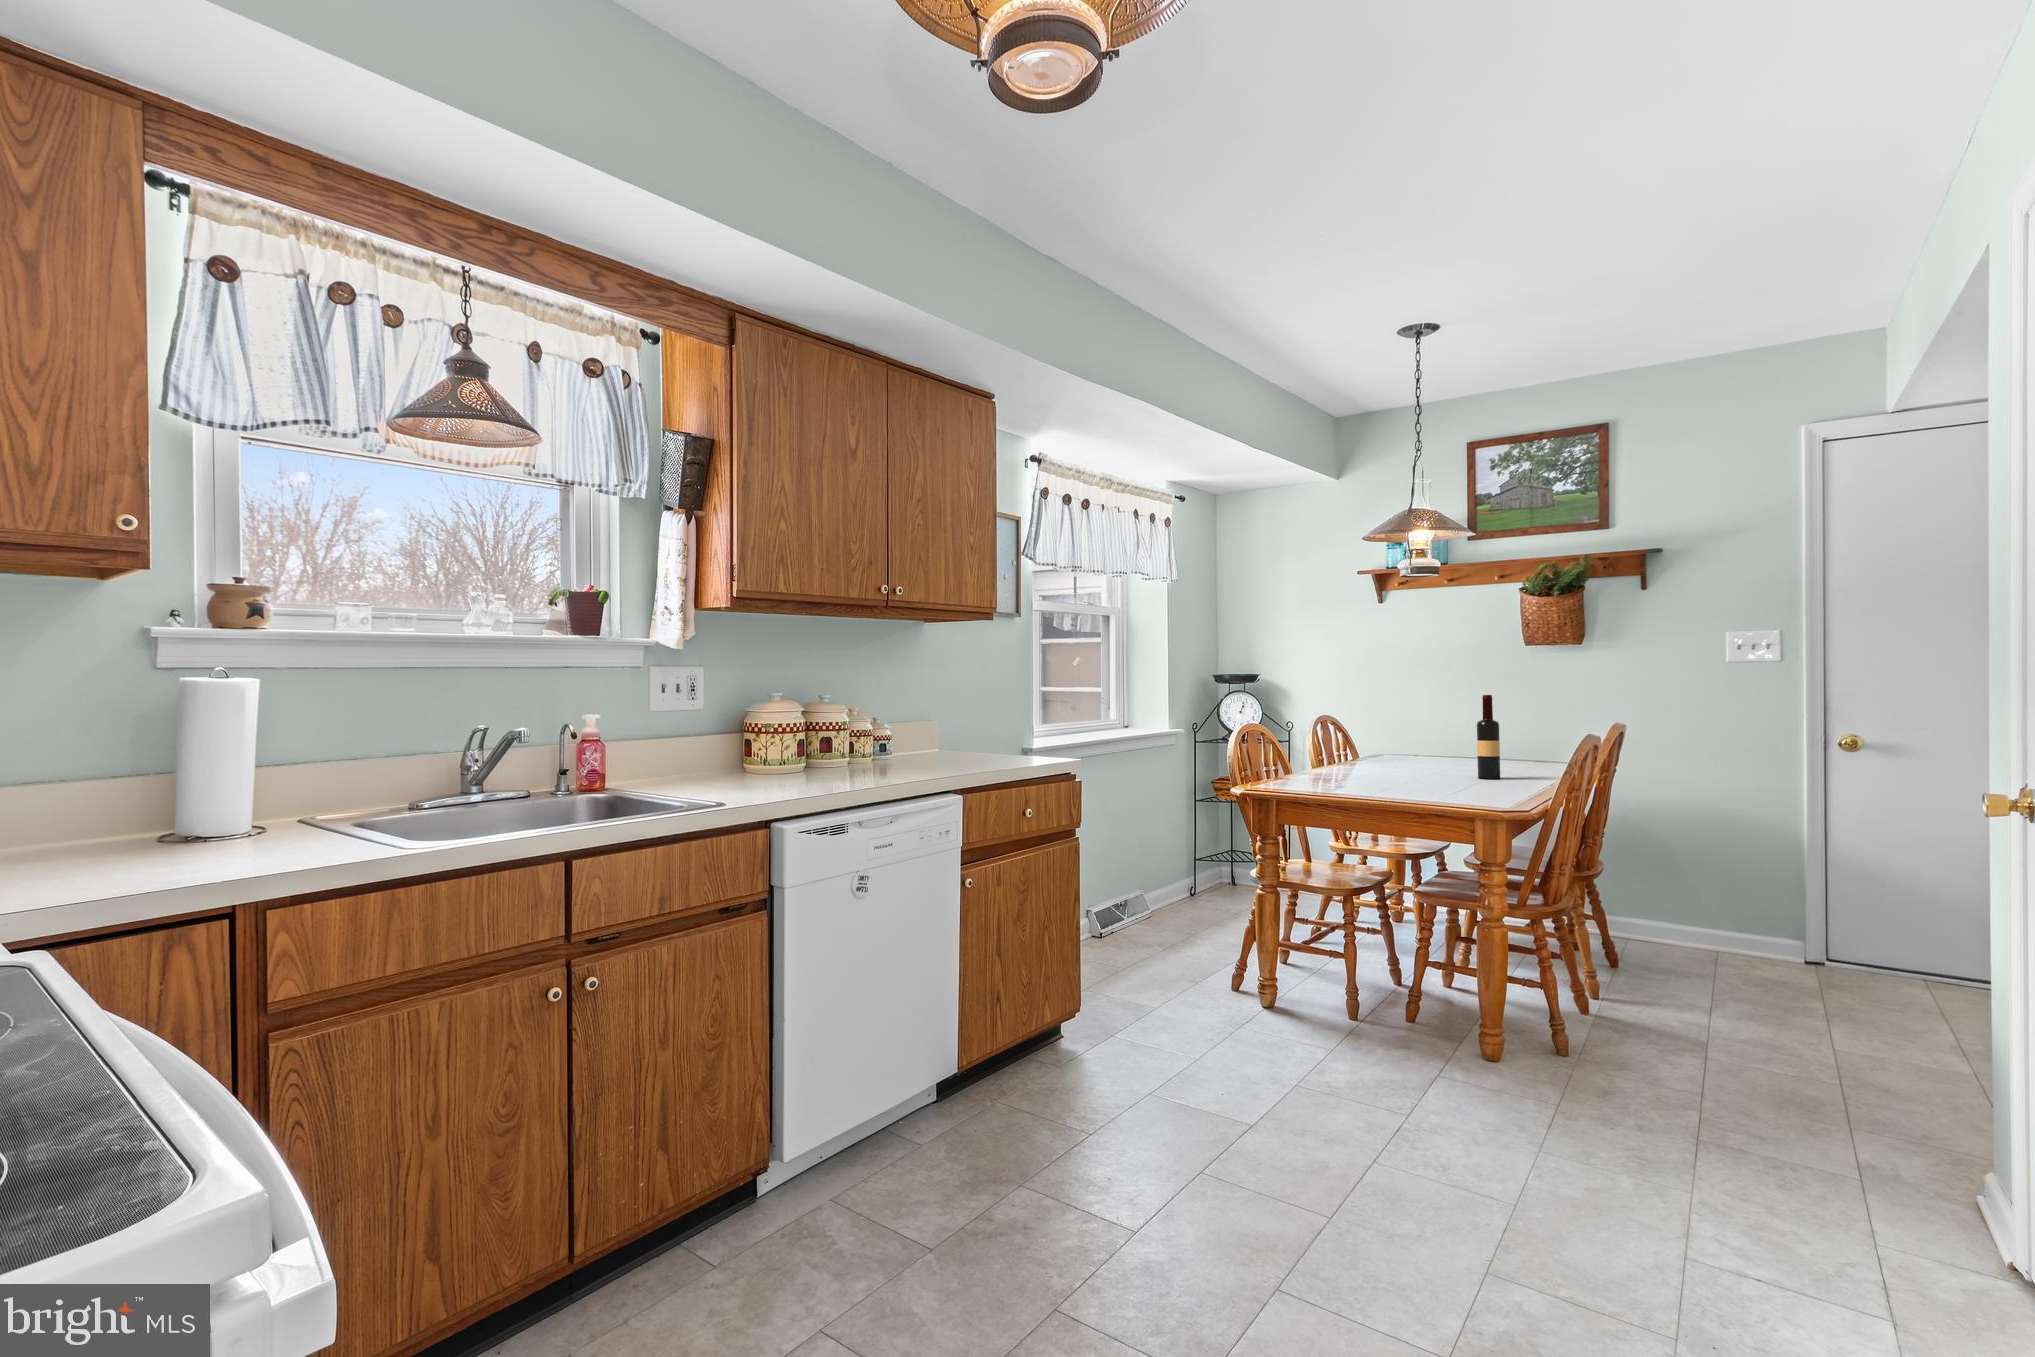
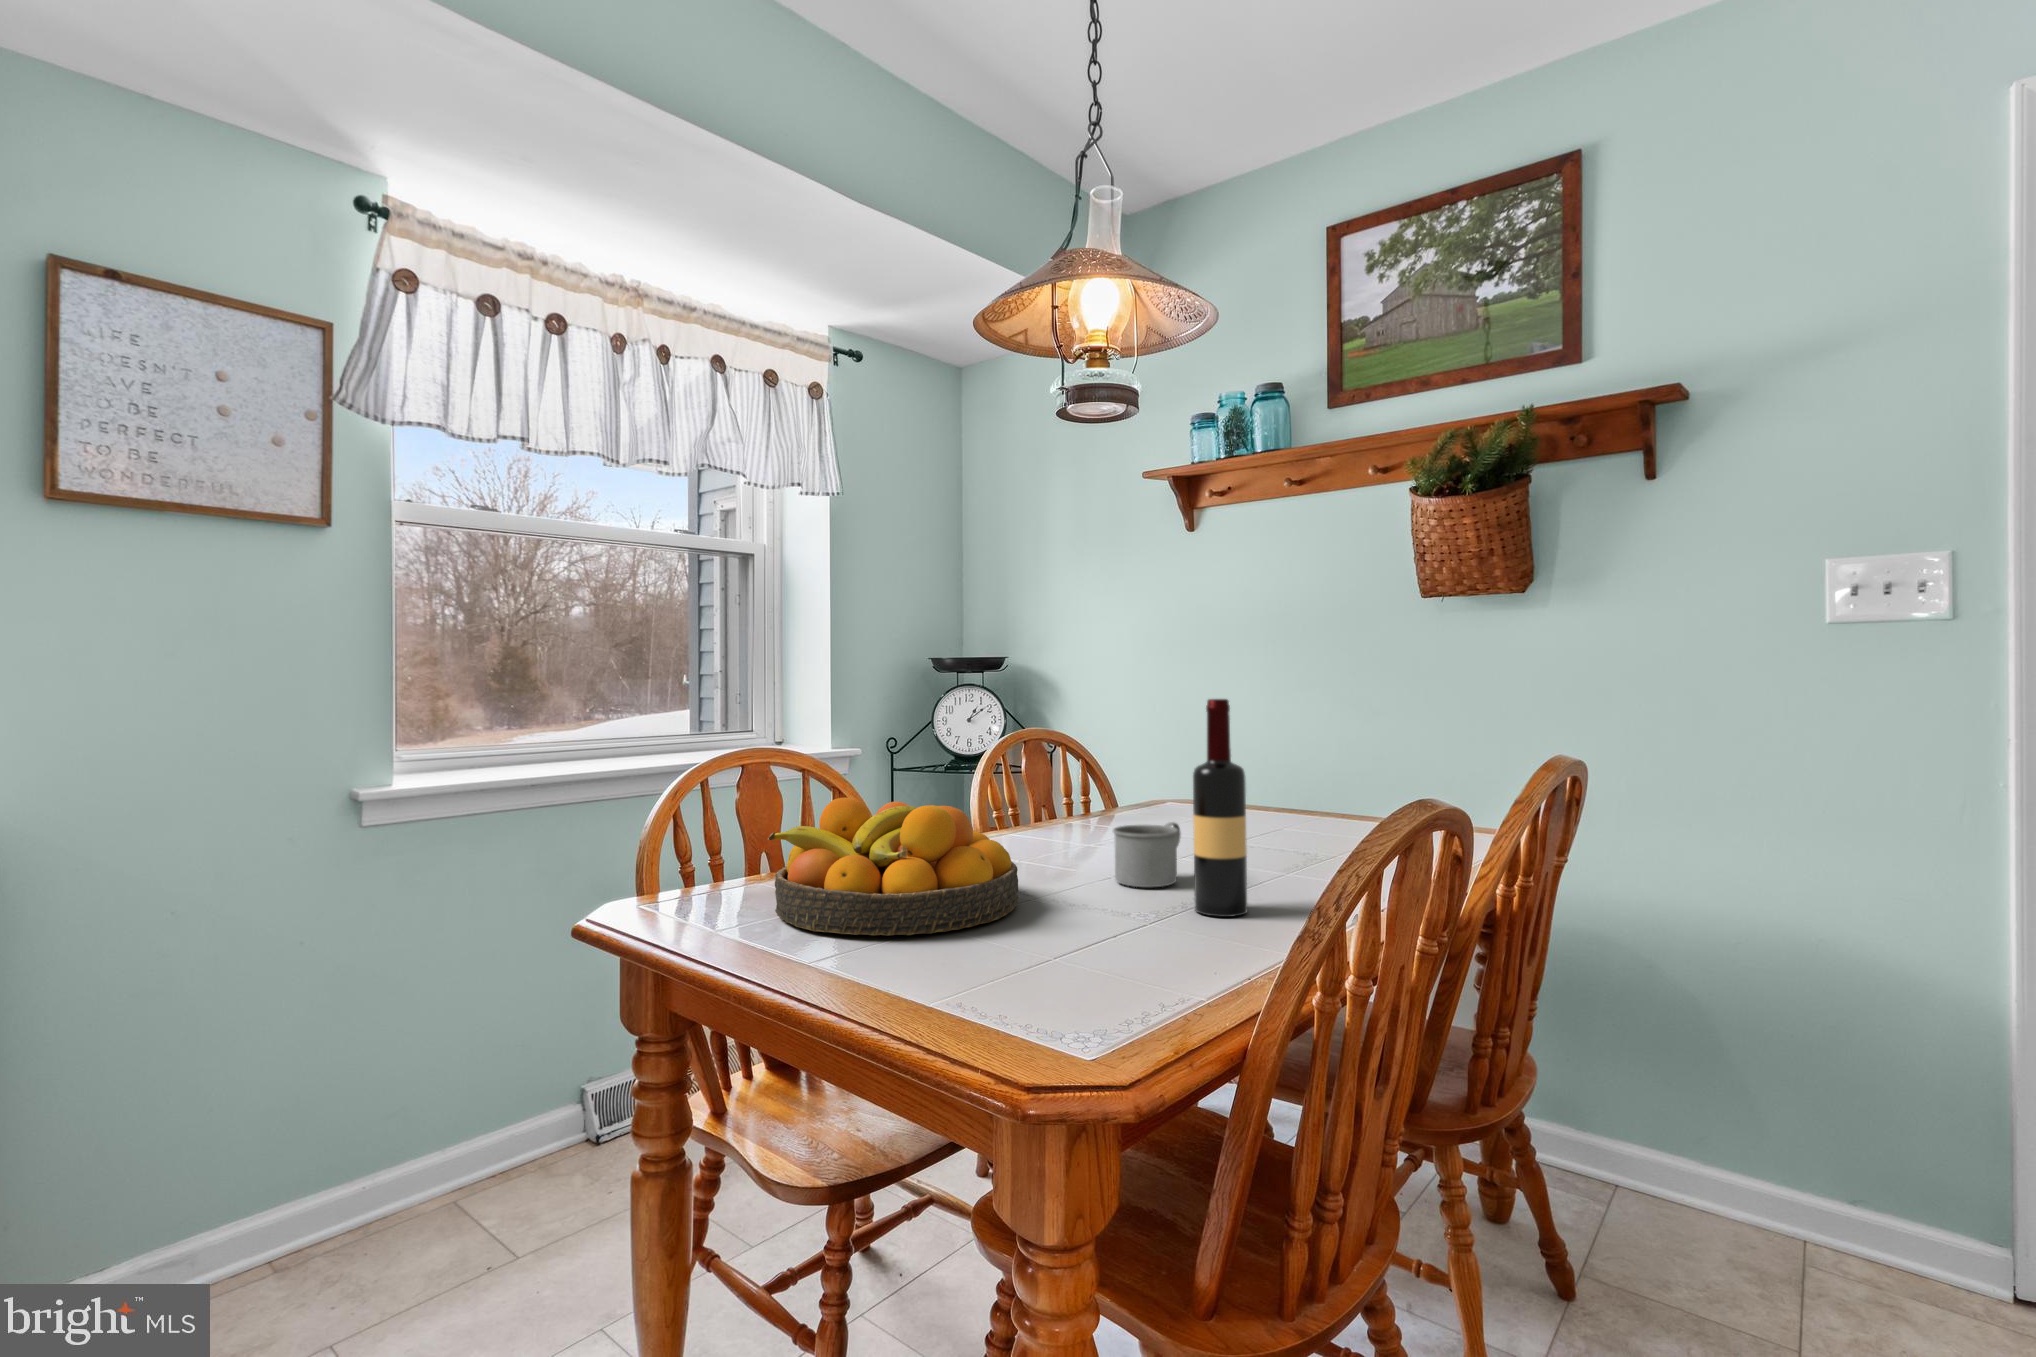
fruit bowl: none [1309,736,1411,782] -> present [768,798,1018,936]
mug: none [1427,749,1457,774] -> present [1113,822,1181,887]

